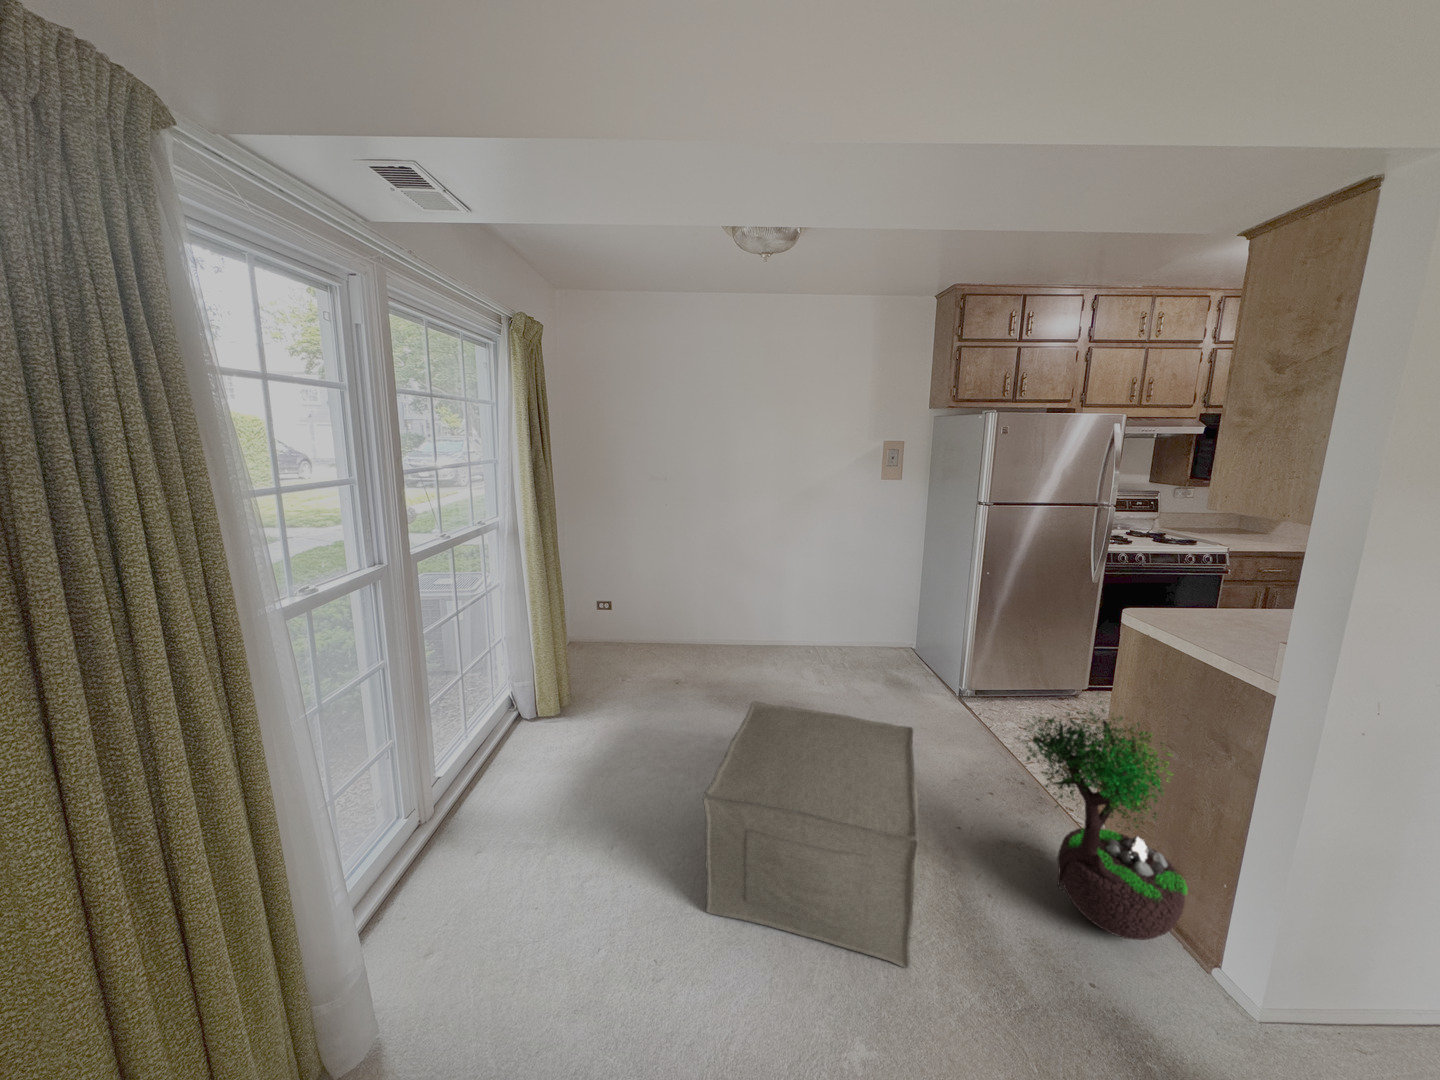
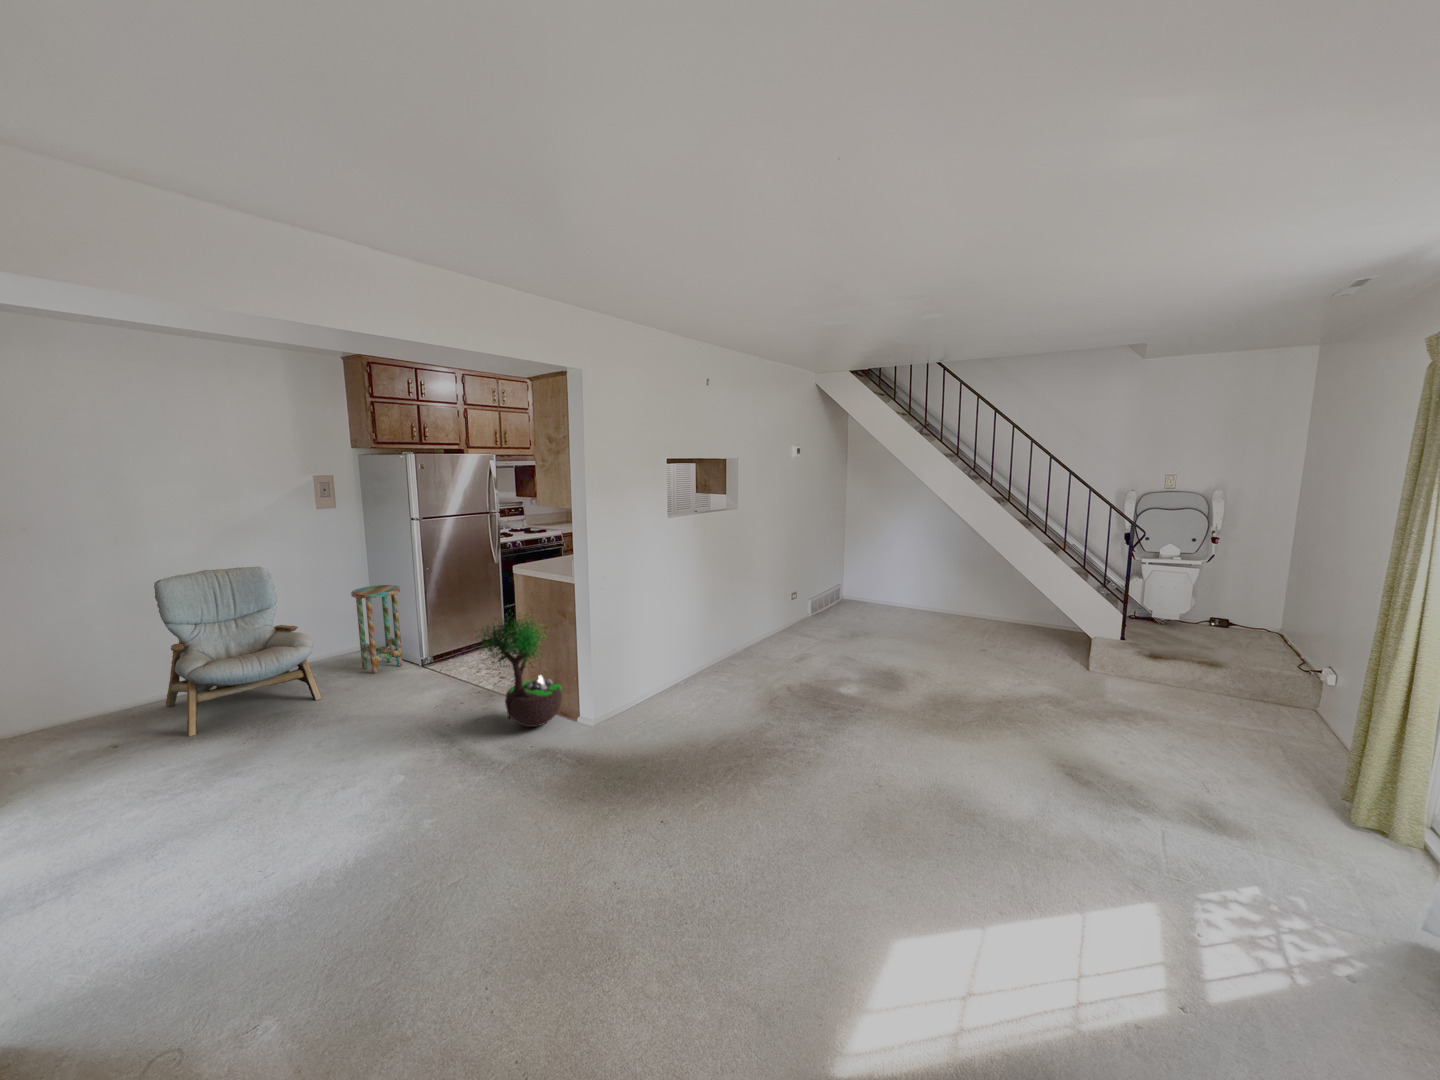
armchair: none [727,532,844,699] -> present [154,566,322,736]
side table: none [894,579,951,685] -> present [351,585,402,674]
ottoman: present [703,702,919,968] -> none [262,668,440,839]

